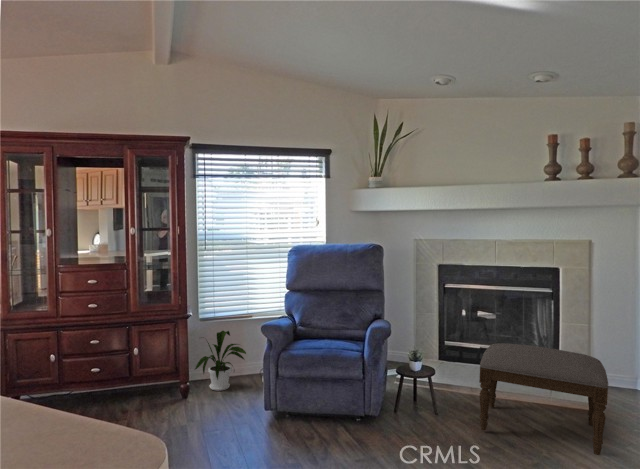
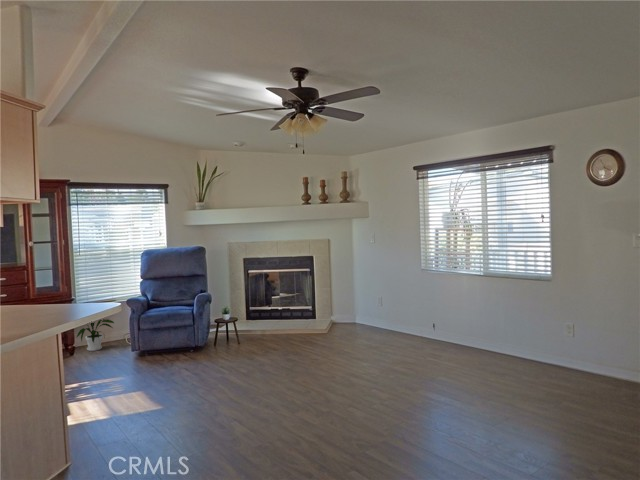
ottoman: present [479,343,608,455] -> none [259,299,323,348]

